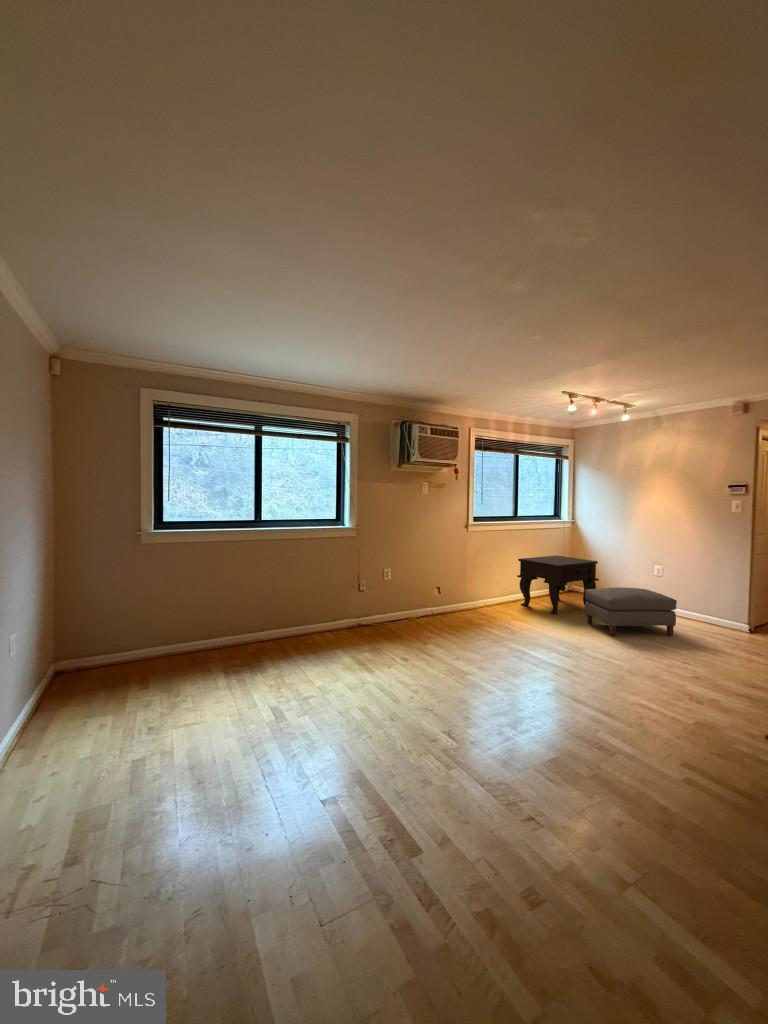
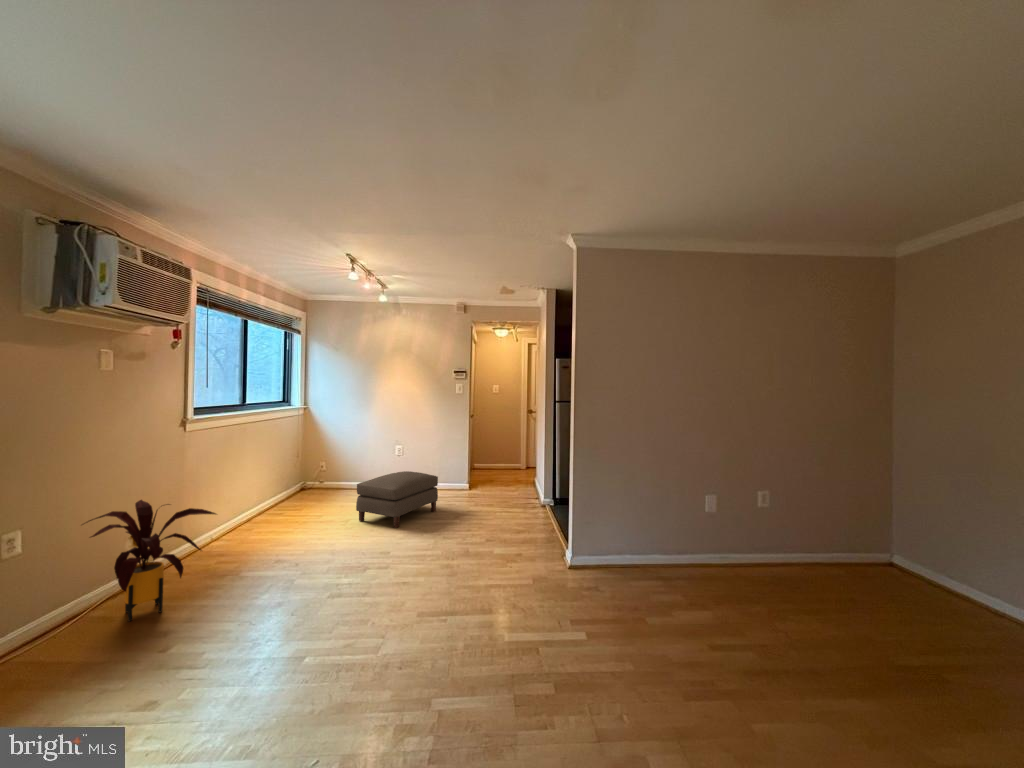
side table: present [517,555,599,615] -> none [255,449,349,523]
house plant: none [403,567,459,630] -> present [82,500,216,621]

